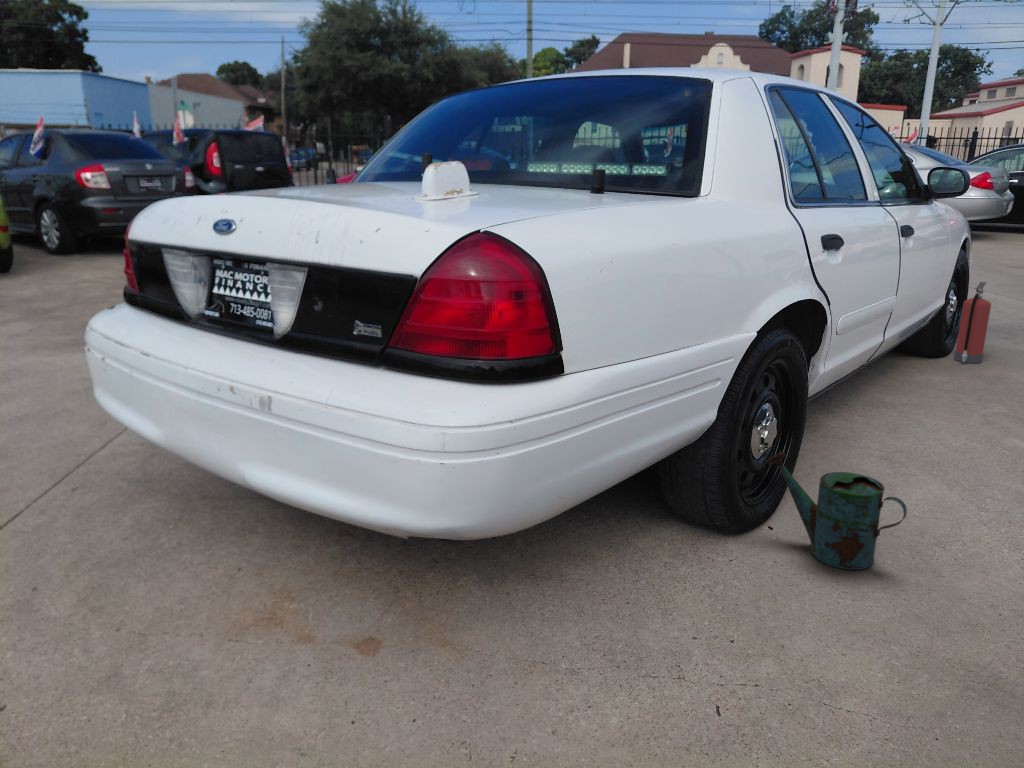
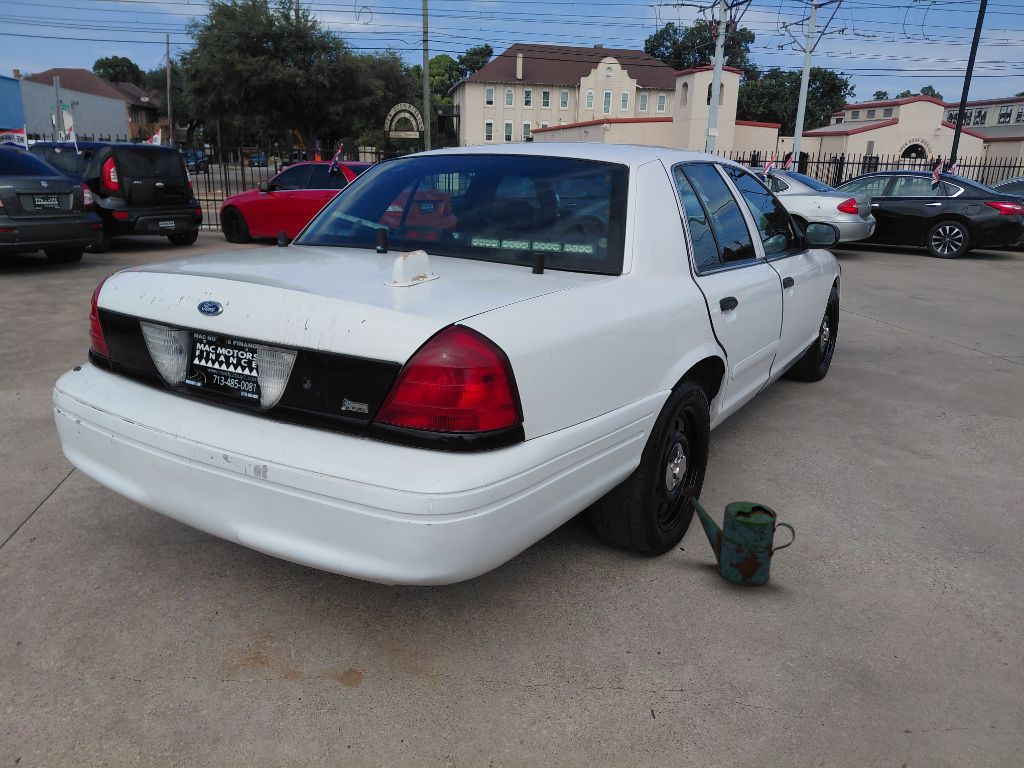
fire extinguisher: present [954,282,991,363] -> none [828,314,858,386]

